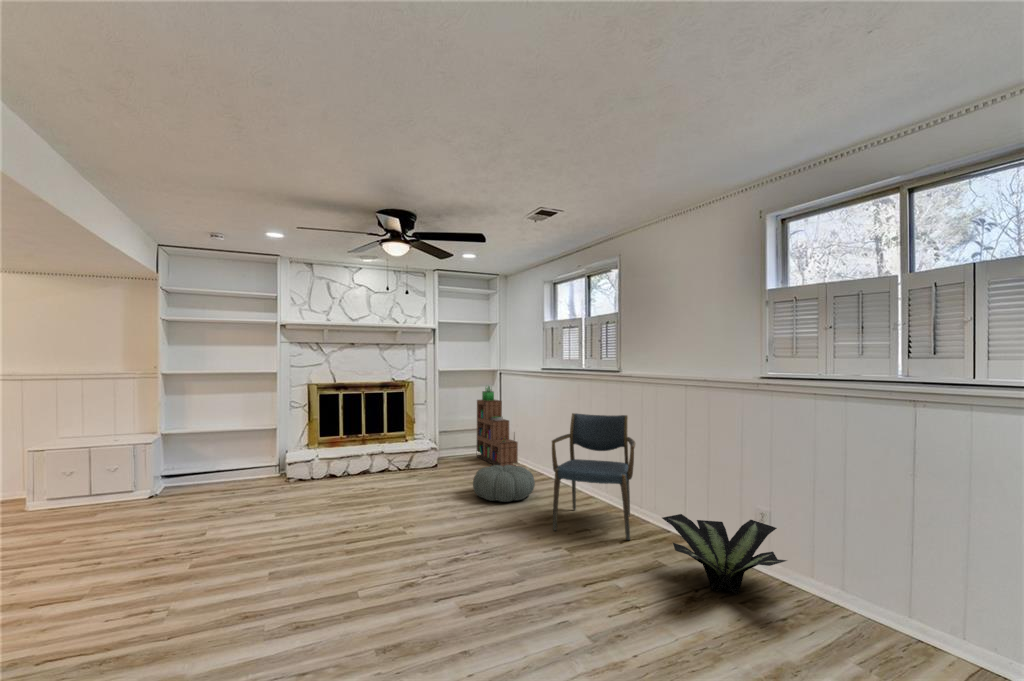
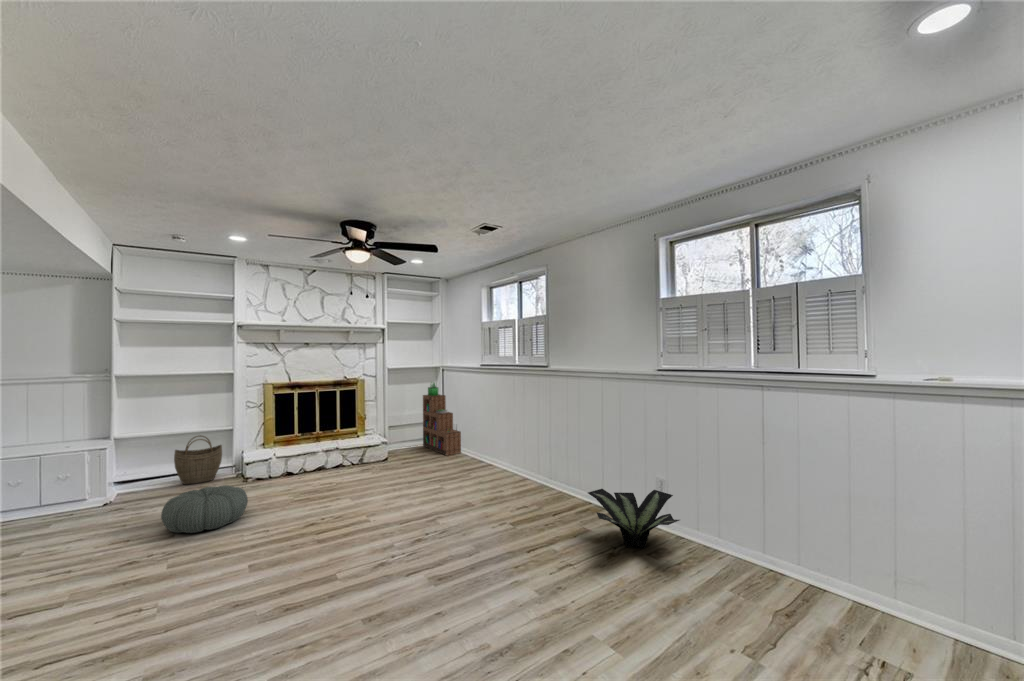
armchair: present [552,413,635,540] -> none [496,408,565,512]
woven basket: none [220,433,267,484] -> present [174,435,222,485]
pouf: present [473,465,535,502] -> present [161,485,248,533]

